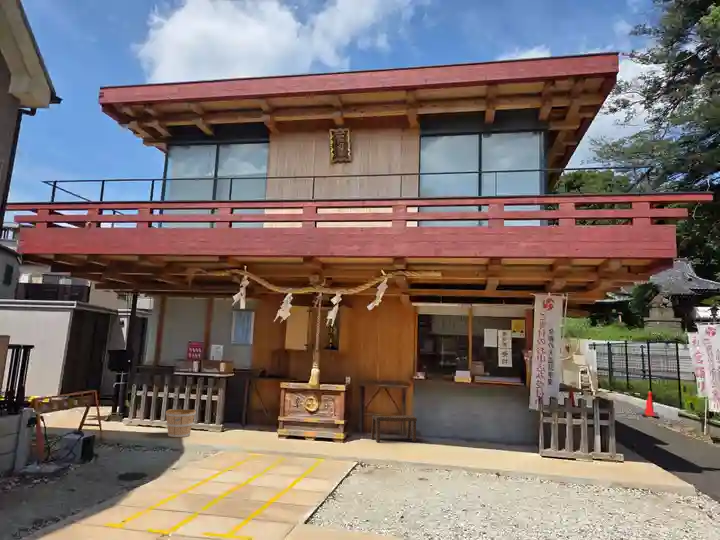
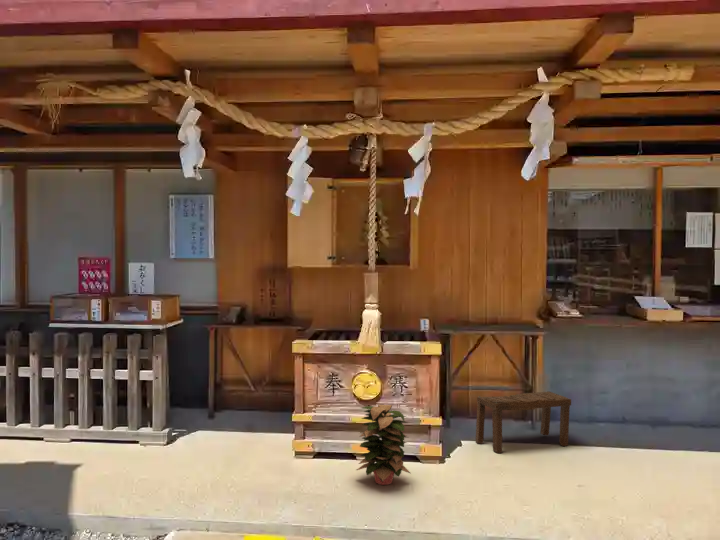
wooden bucket: present [166,409,196,437] -> none [33,403,105,471]
decorative plant: none [303,412,328,448] -> present [357,405,410,485]

